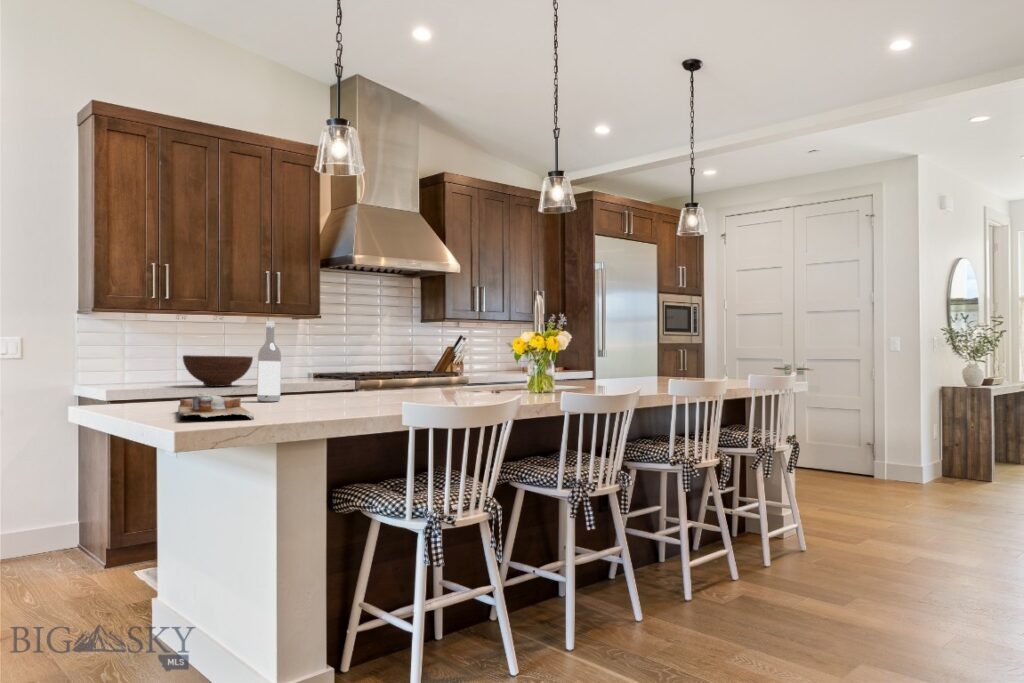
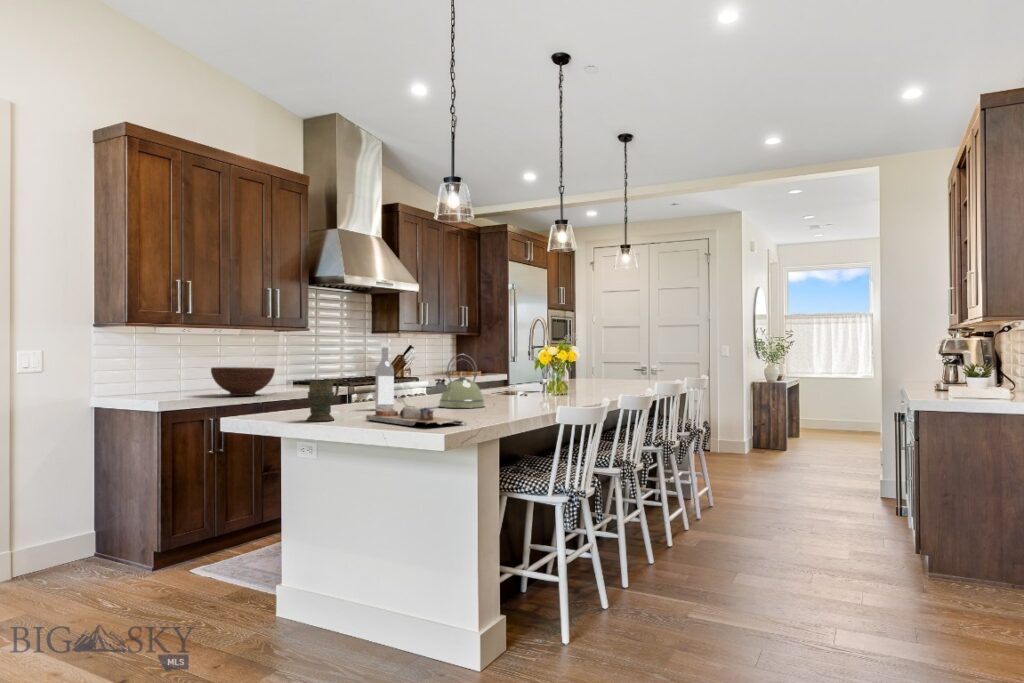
kettle: none [332,335,399,402] -> present [435,354,485,408]
mug: none [116,362,167,411] -> present [307,380,339,421]

